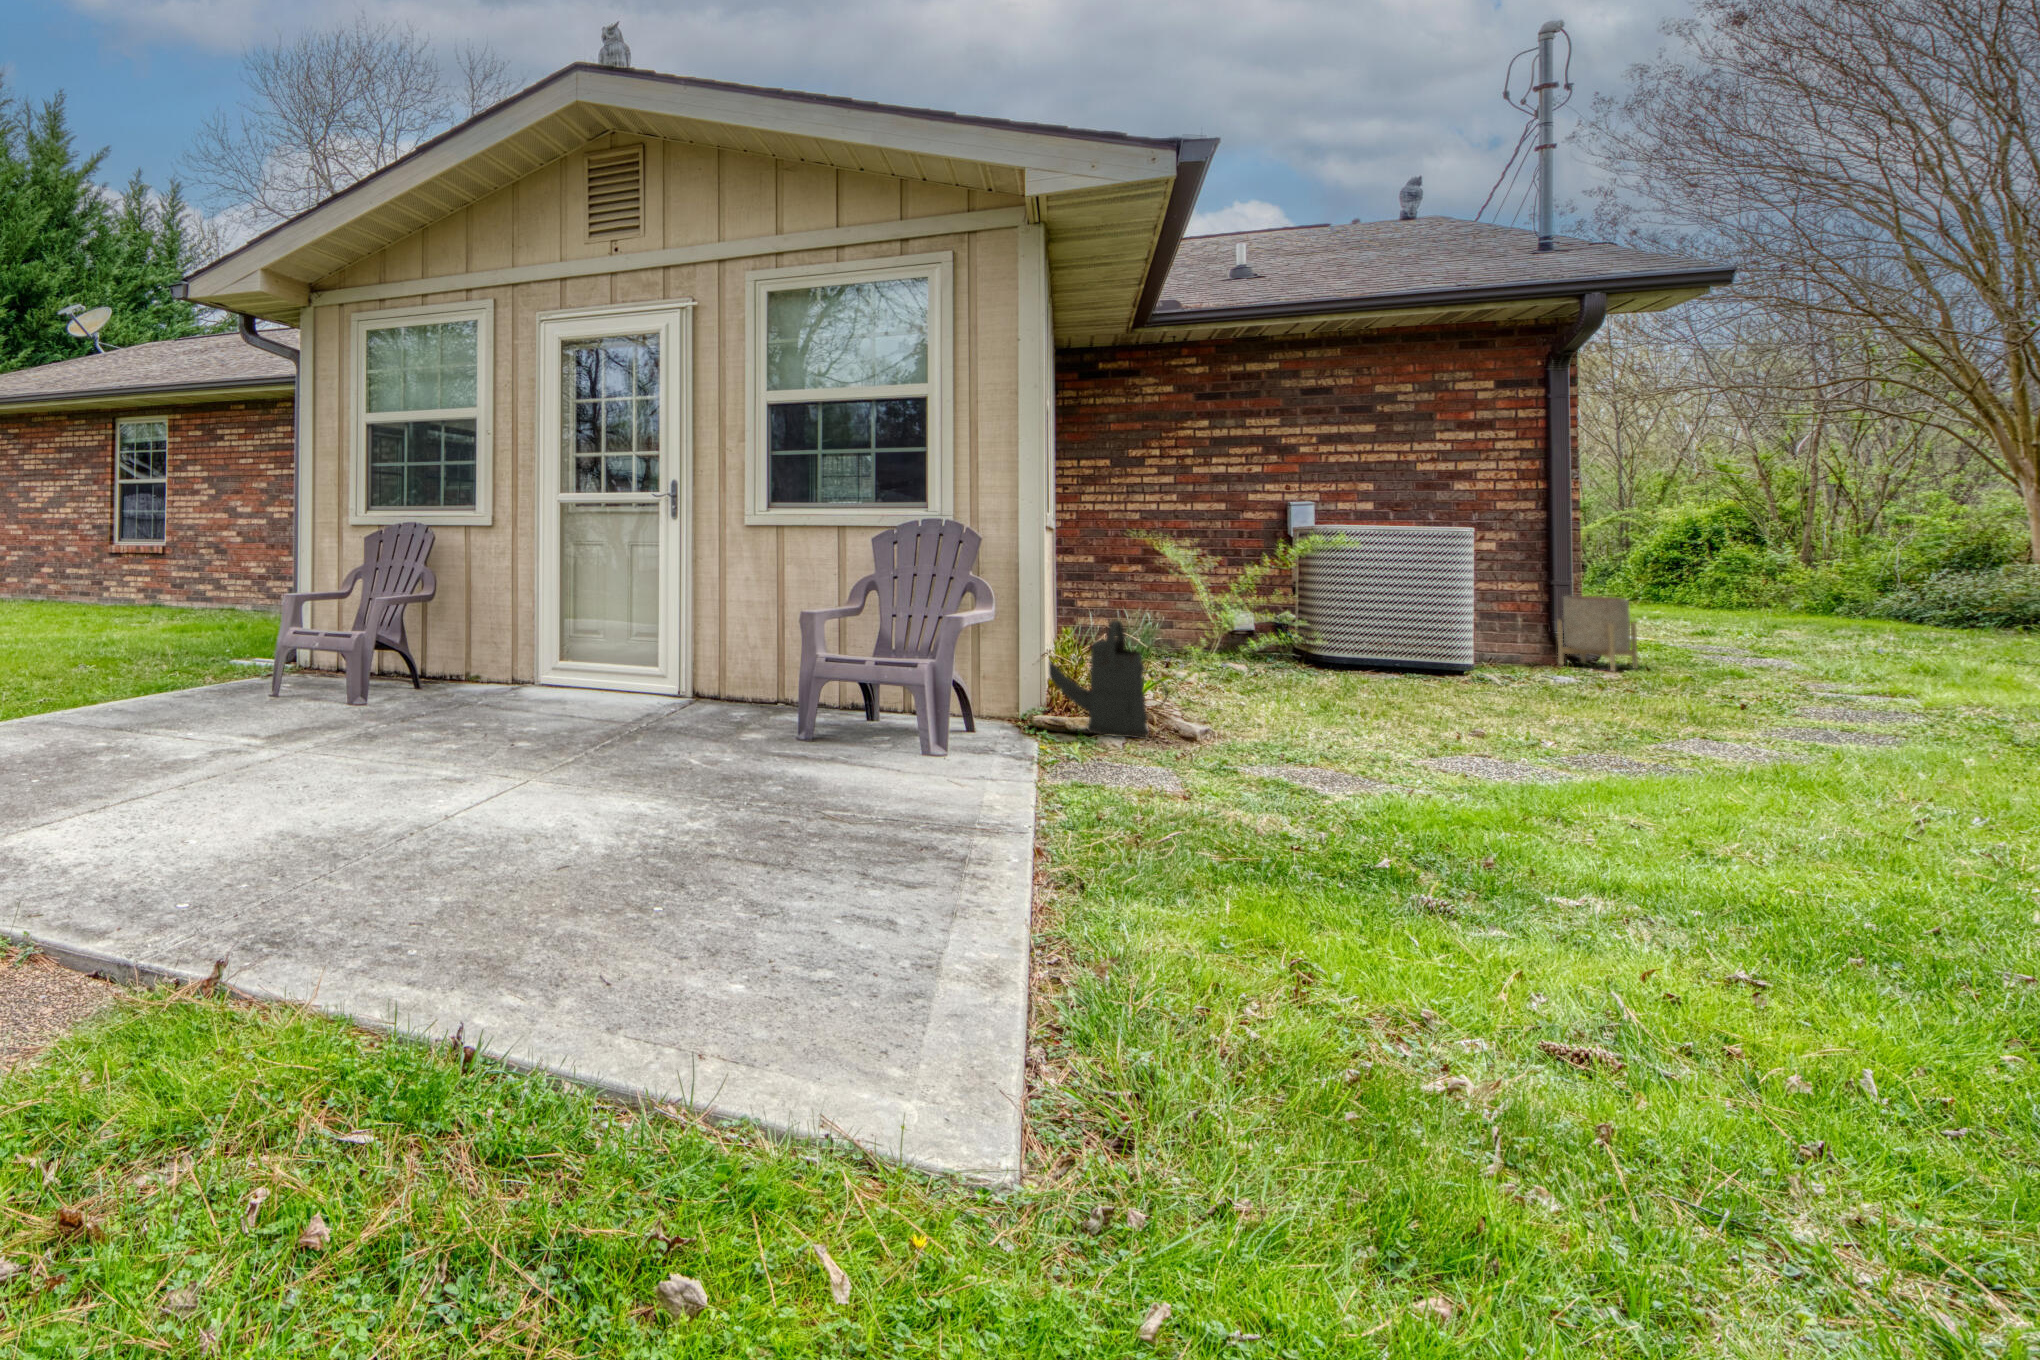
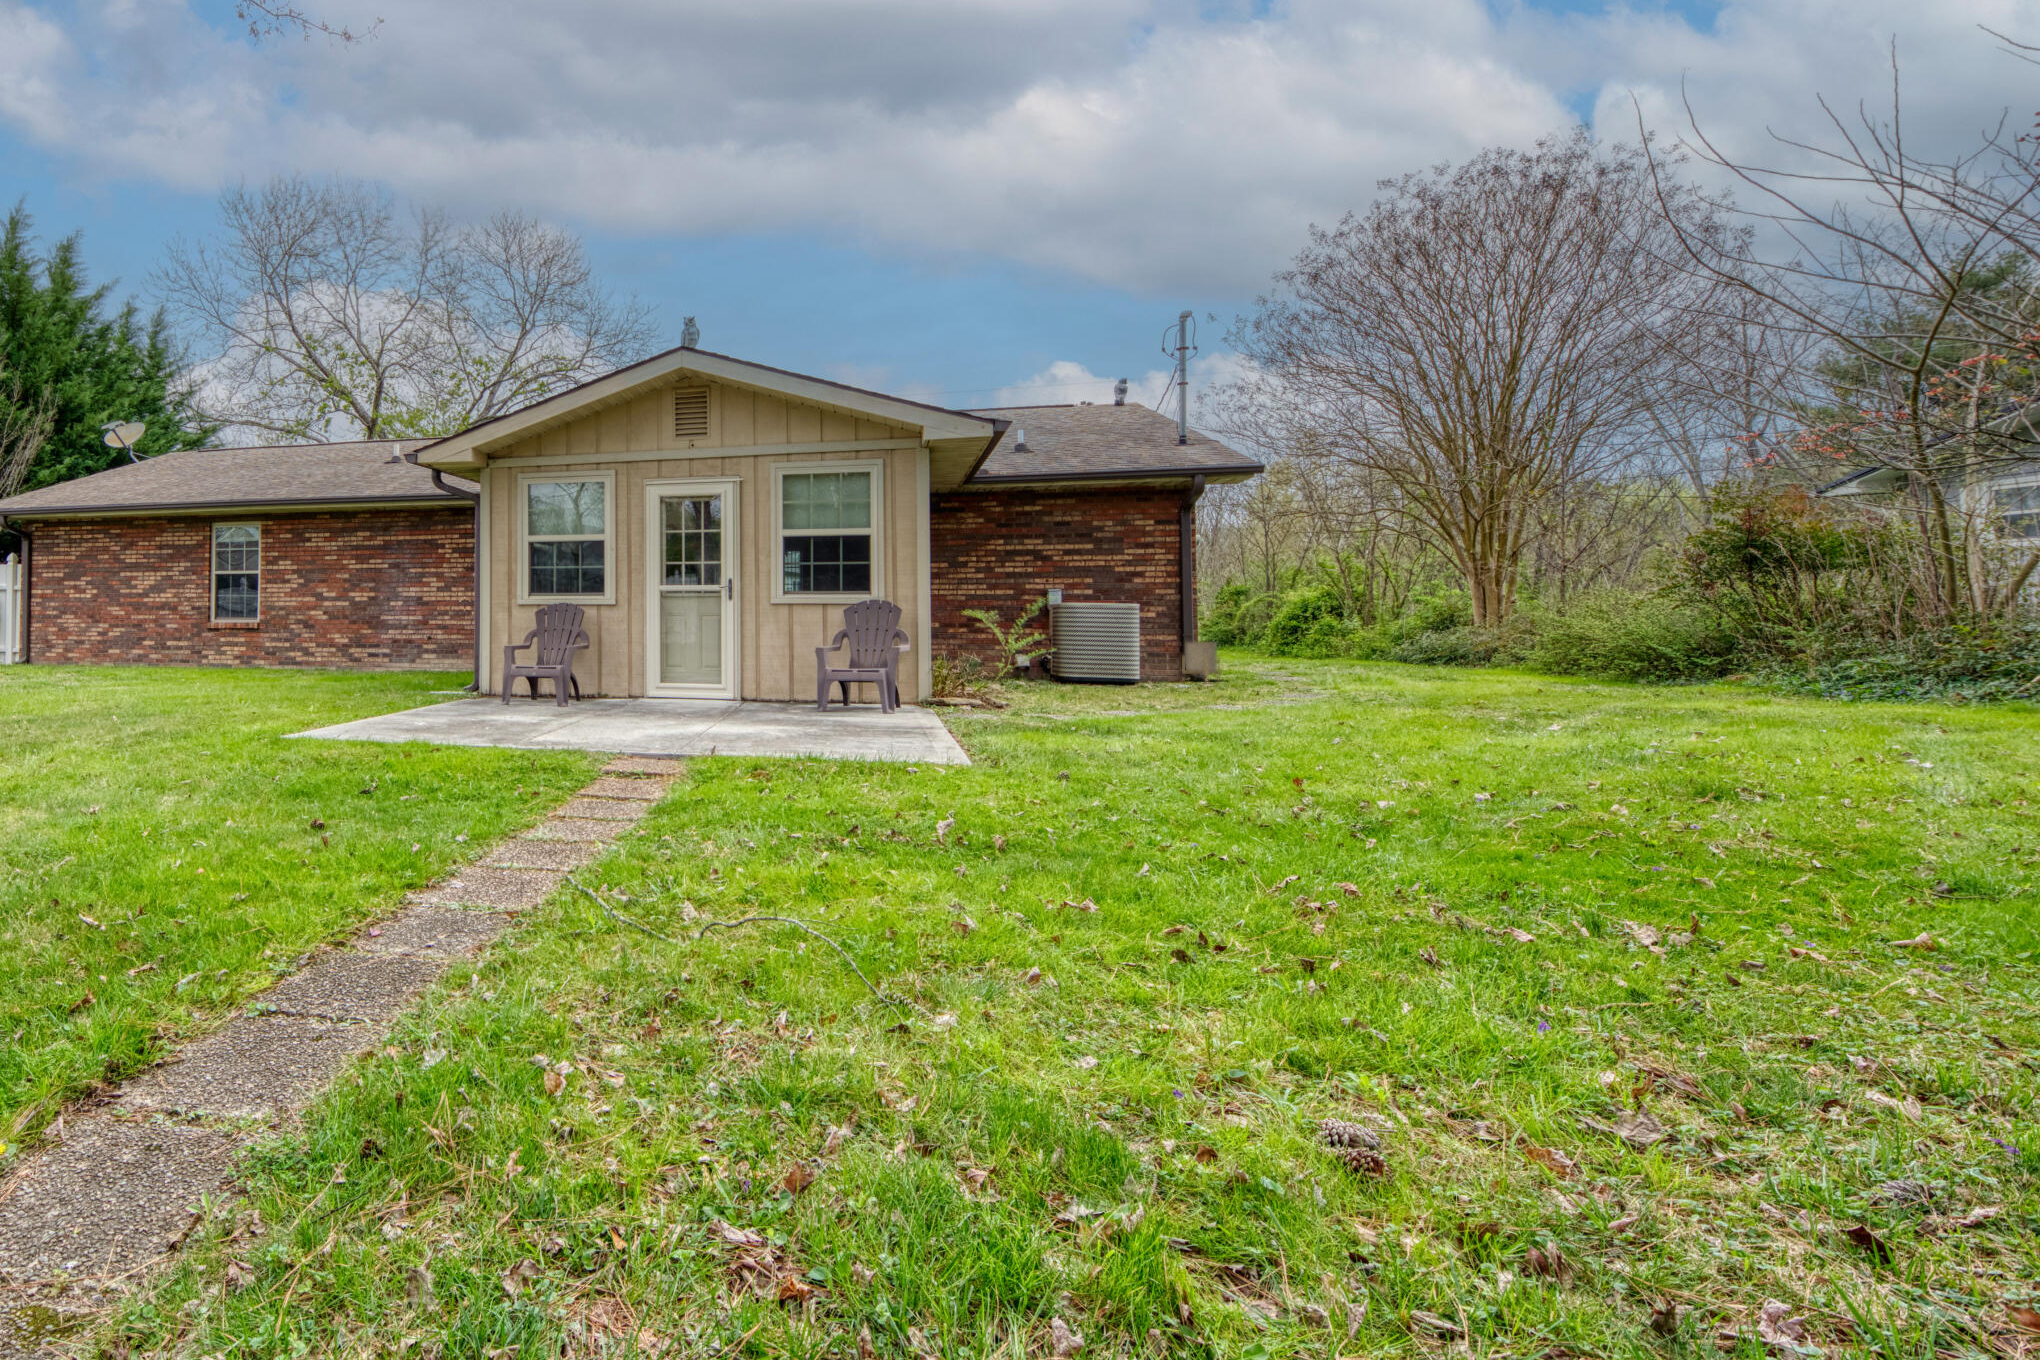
watering can: present [1049,620,1168,737] -> none [919,651,990,708]

